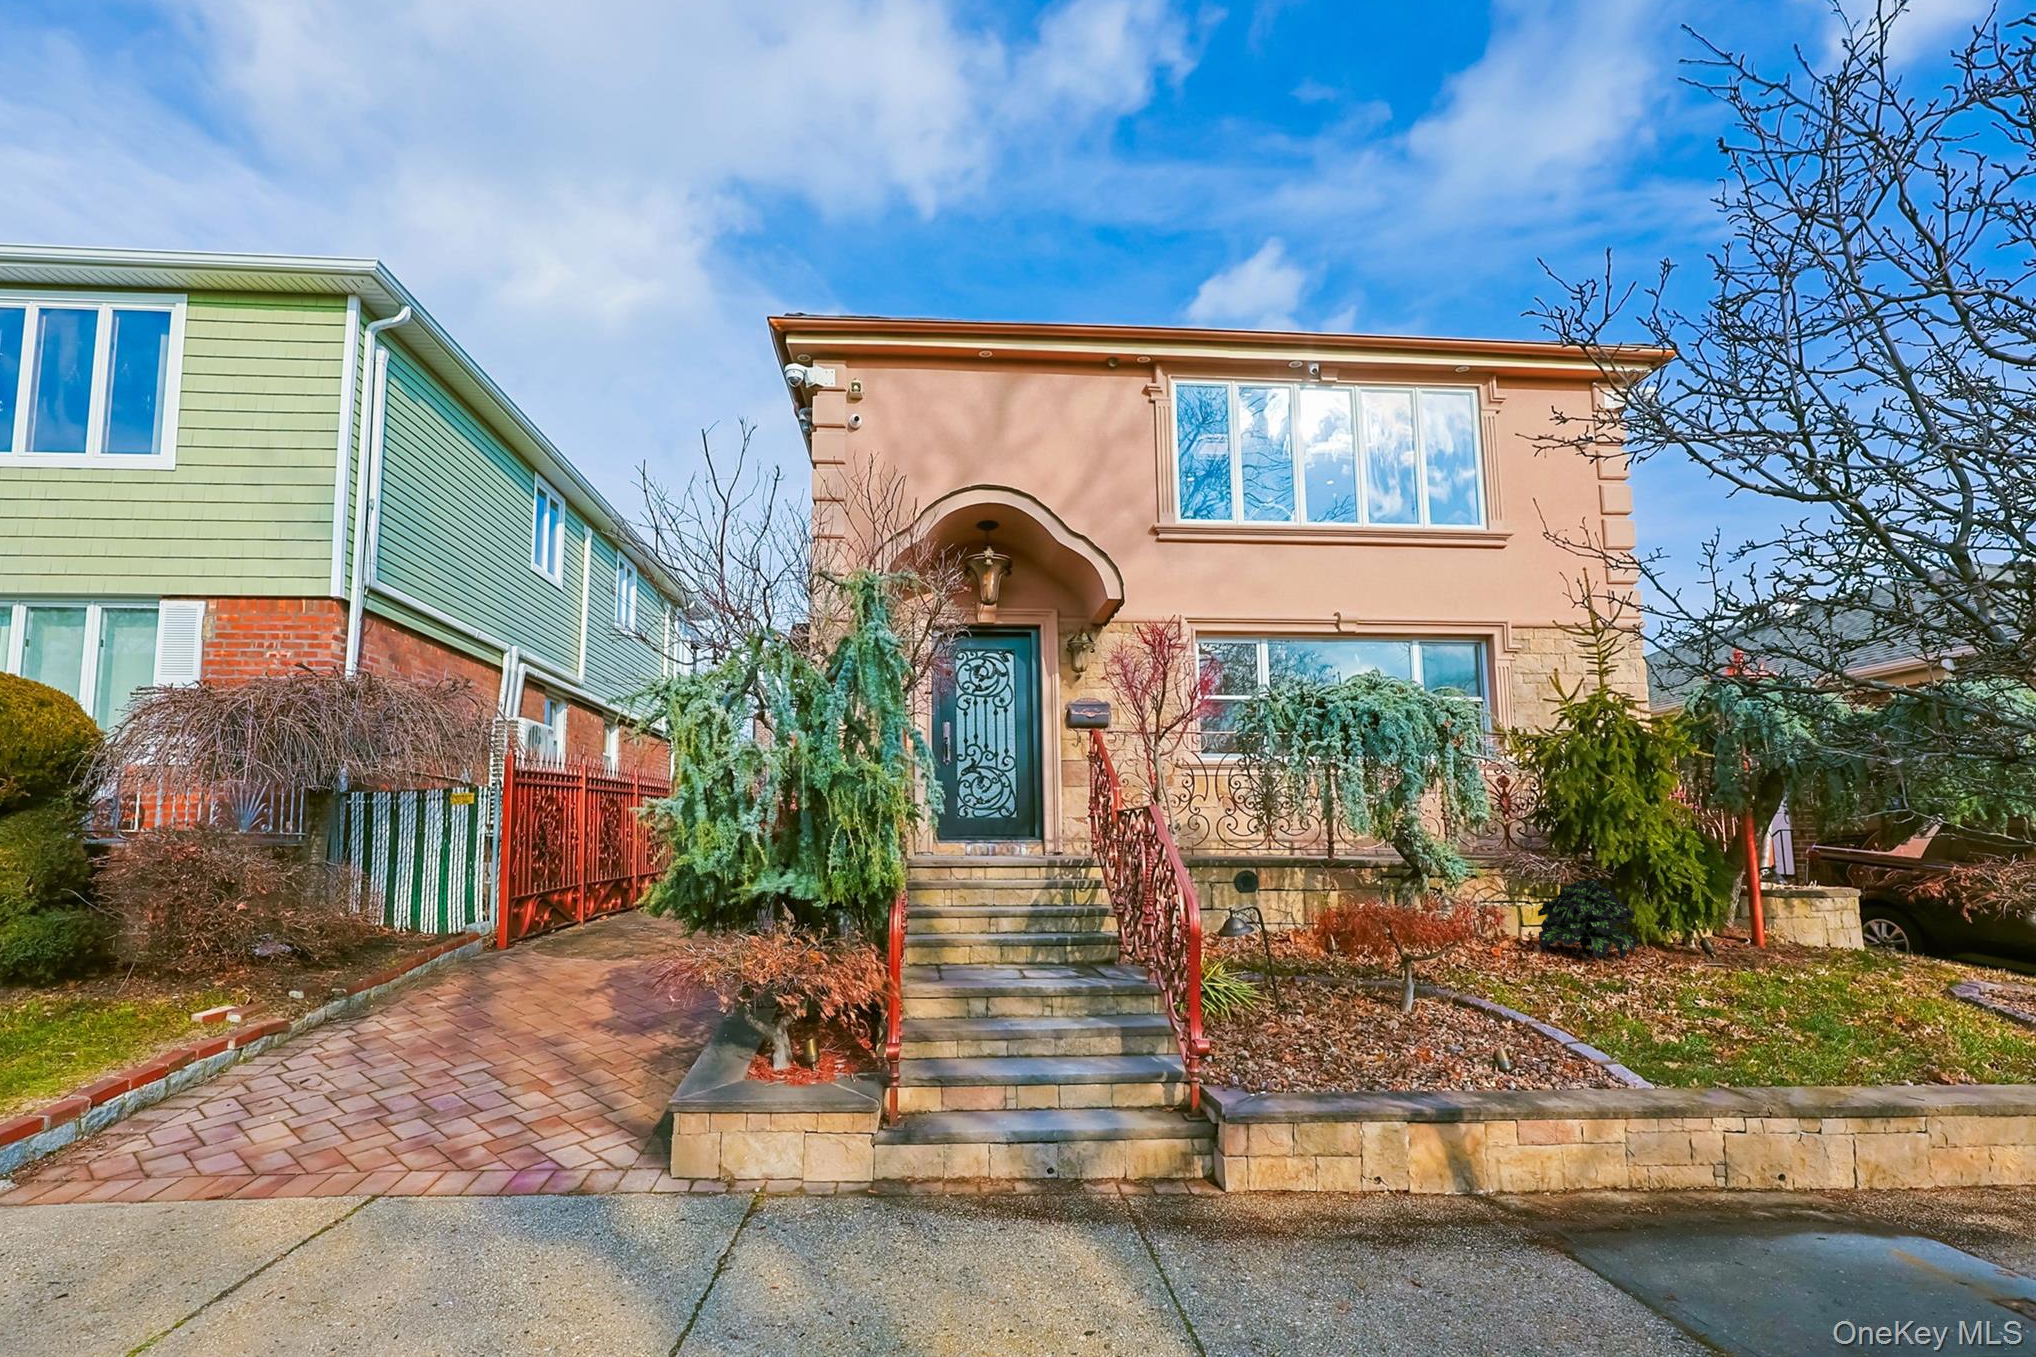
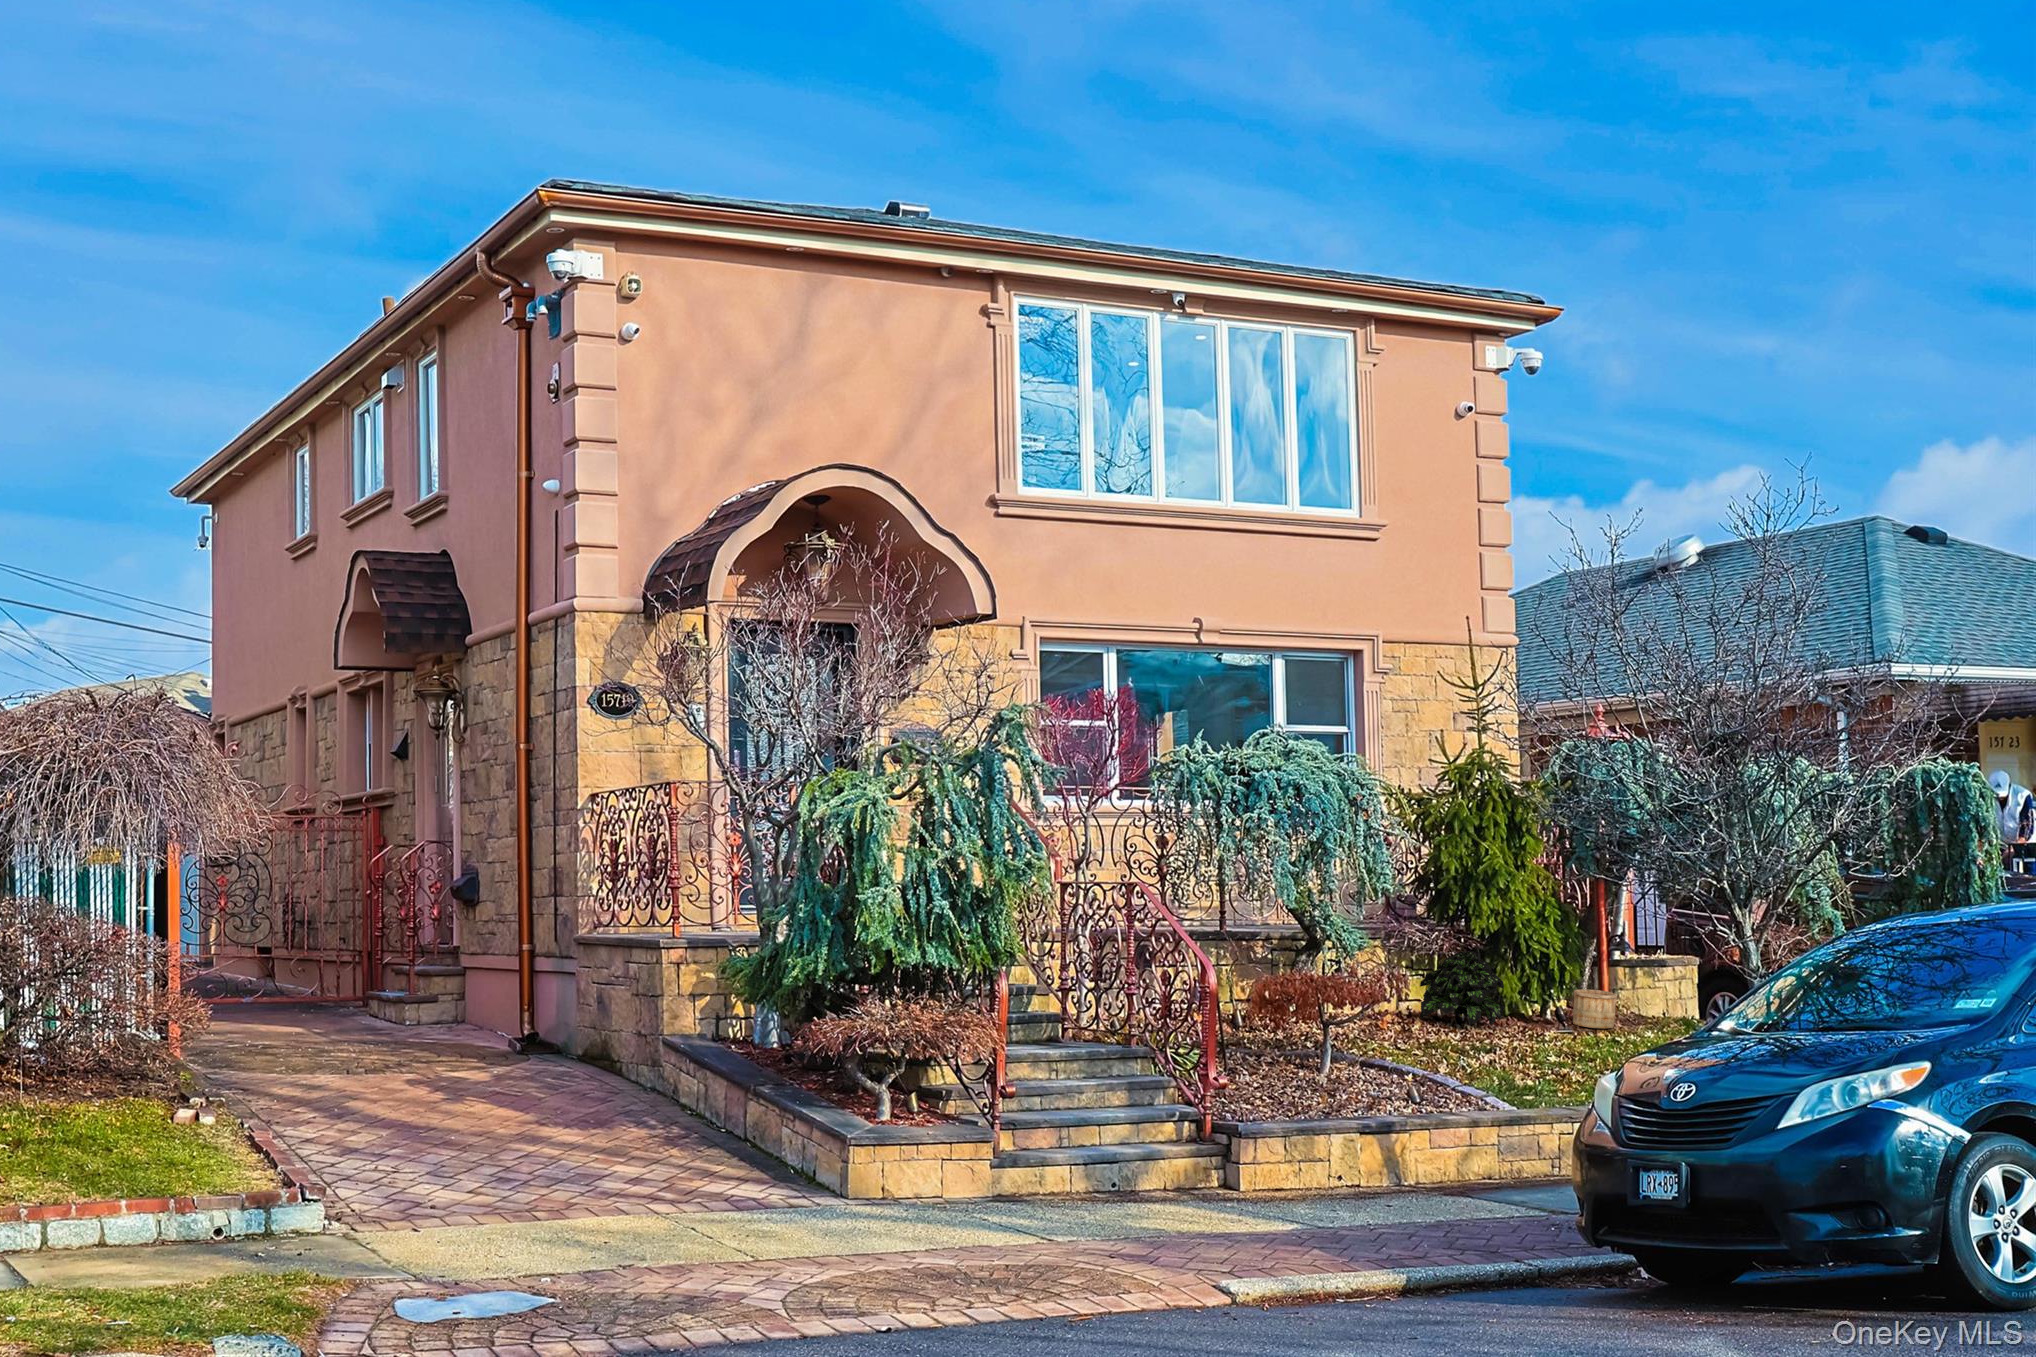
wooden bucket: none [1721,920,1777,964] -> present [1573,989,1617,1029]

